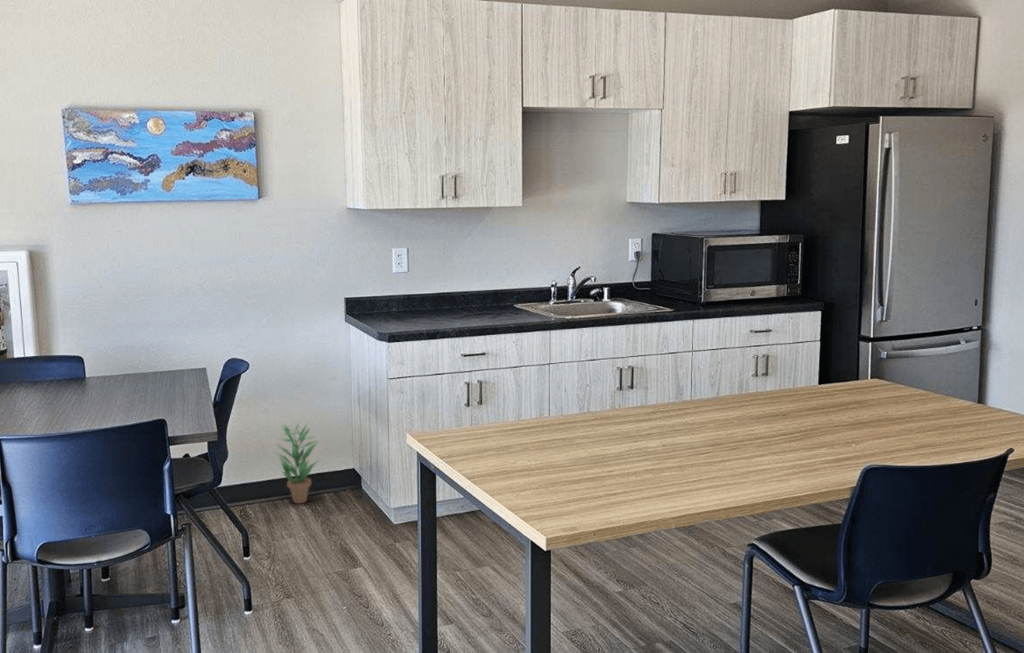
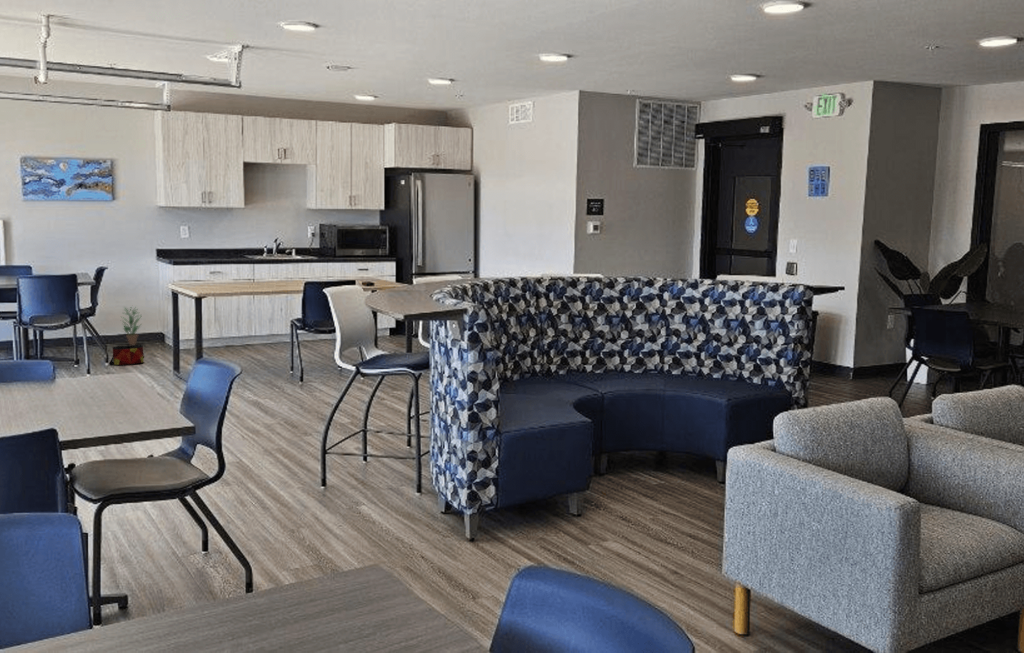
bag: none [265,549,344,612] -> present [109,345,144,366]

